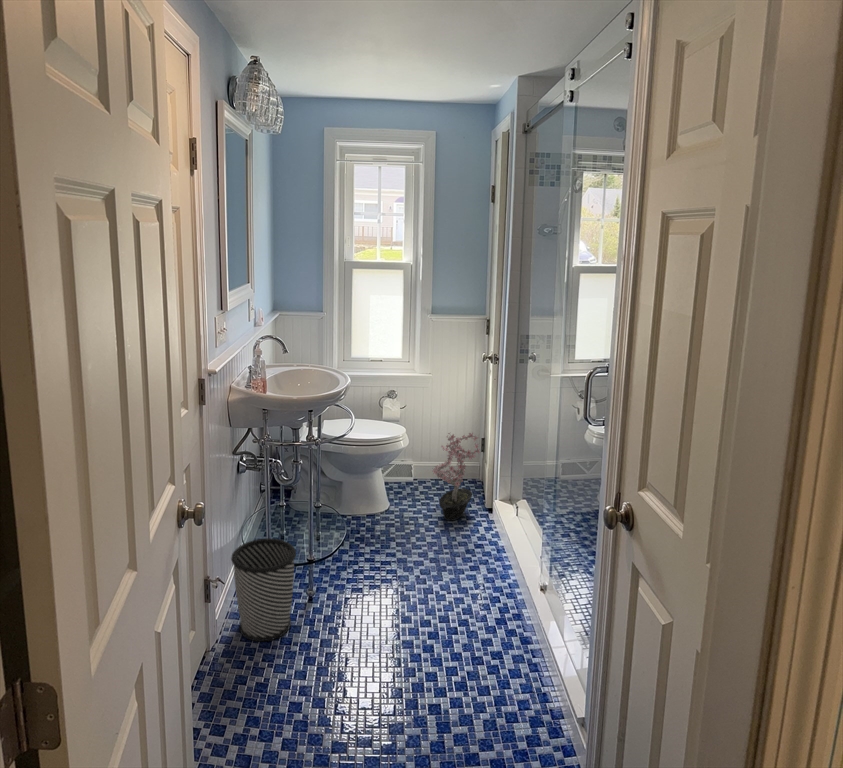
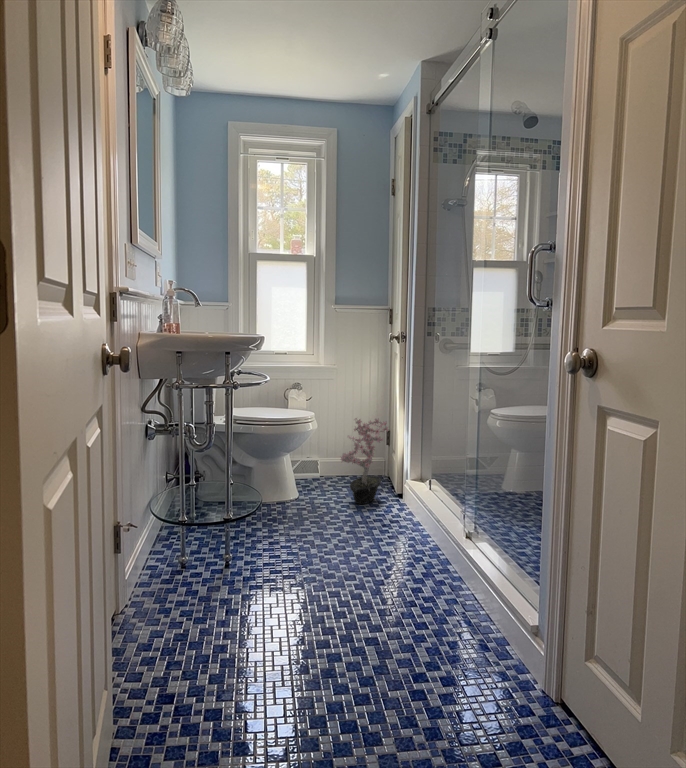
wastebasket: present [231,538,296,641] -> none [145,495,214,600]

